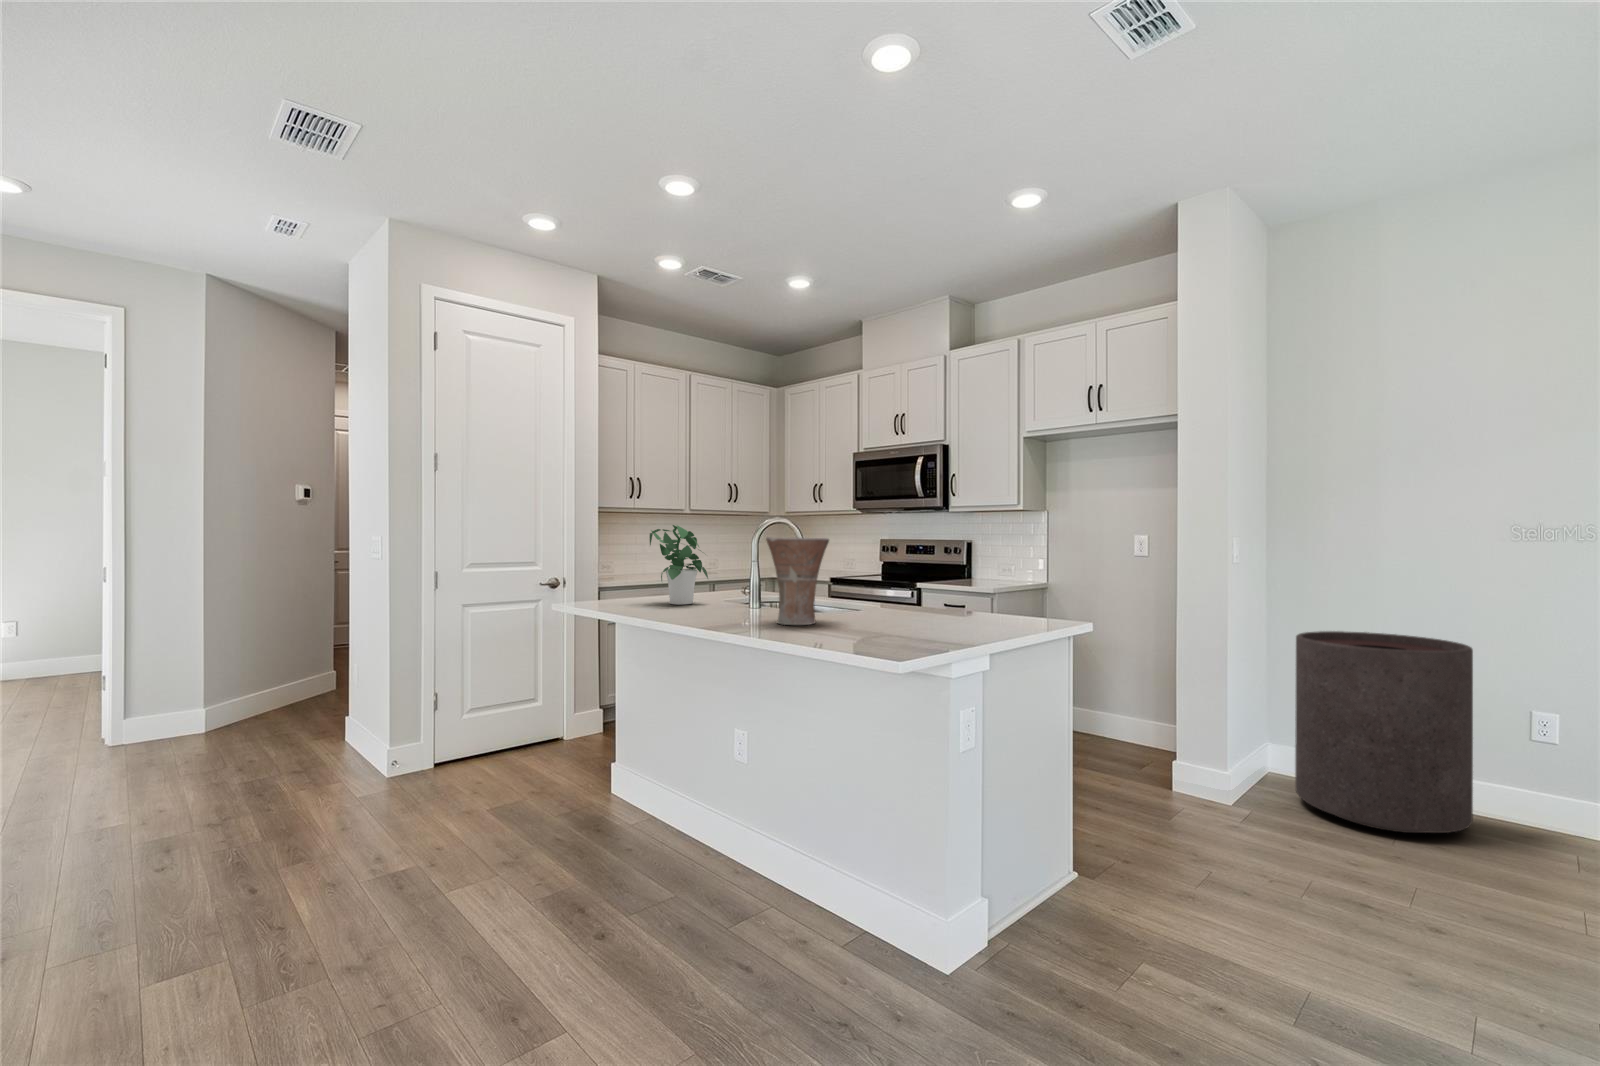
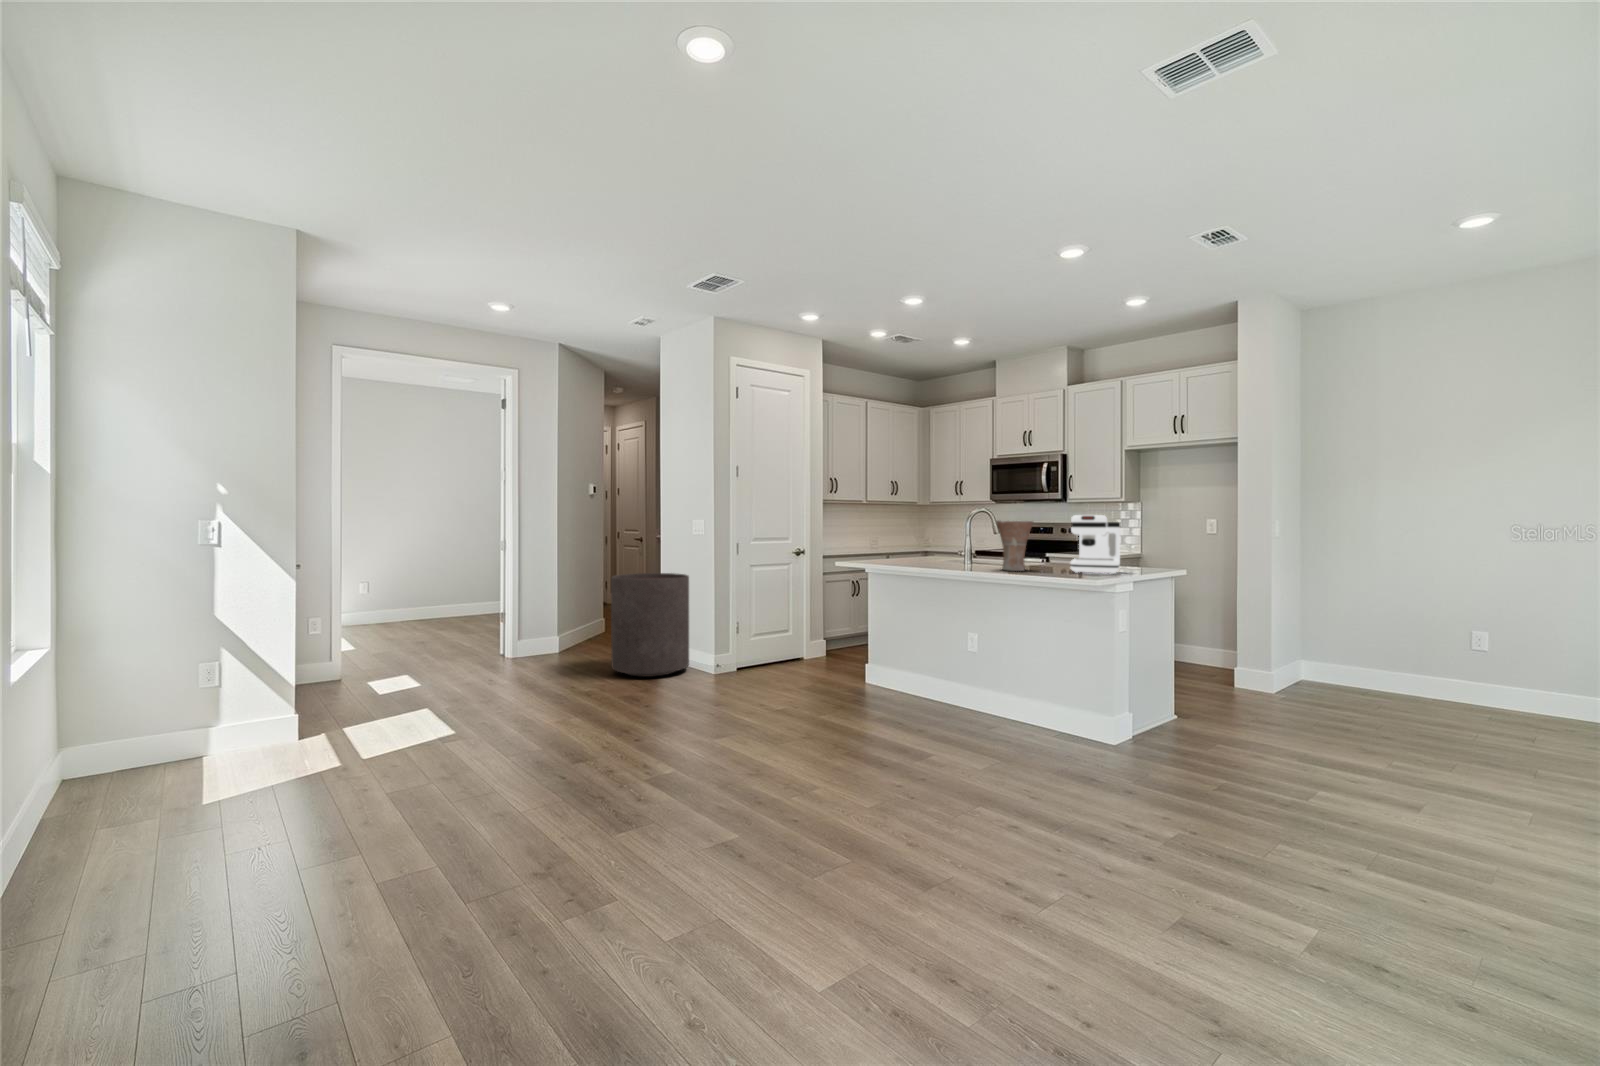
potted plant: present [649,525,708,605] -> none [898,513,935,563]
coffee maker: none [880,528,970,635] -> present [1071,515,1120,574]
trash can: present [1295,631,1473,833] -> present [611,573,689,677]

